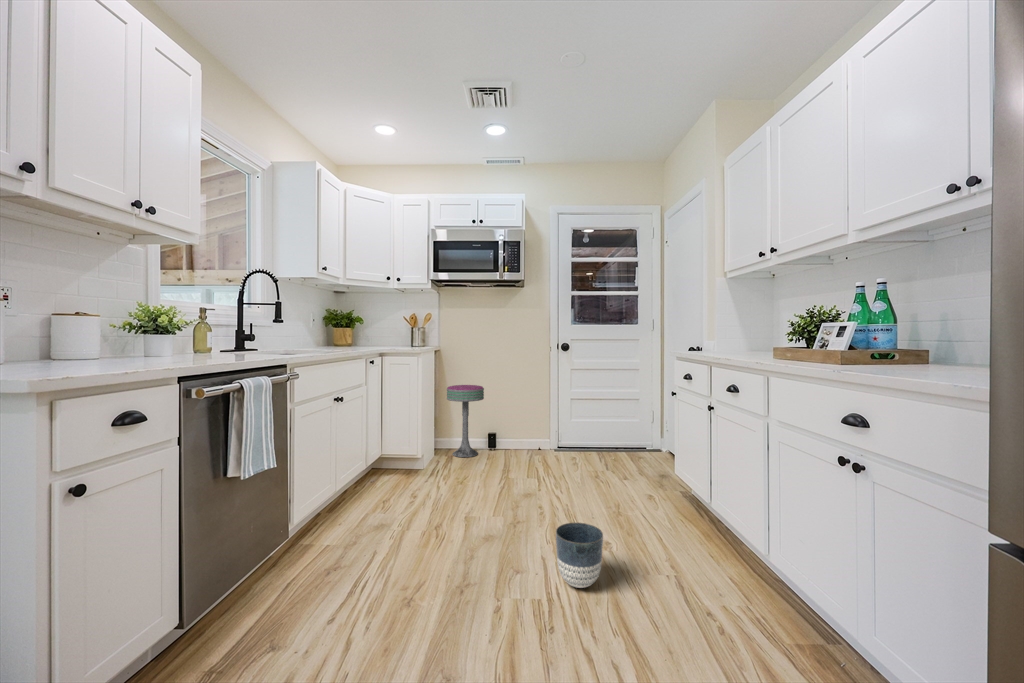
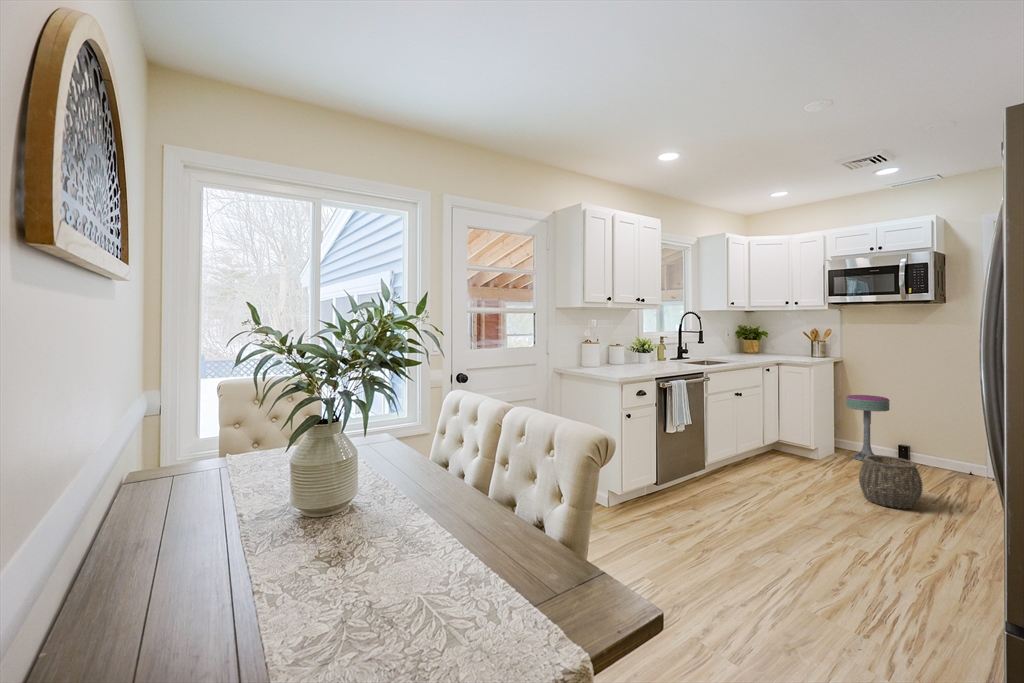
woven basket: none [485,451,544,515] -> present [859,455,923,509]
planter: present [556,523,603,588] -> none [886,507,933,554]

